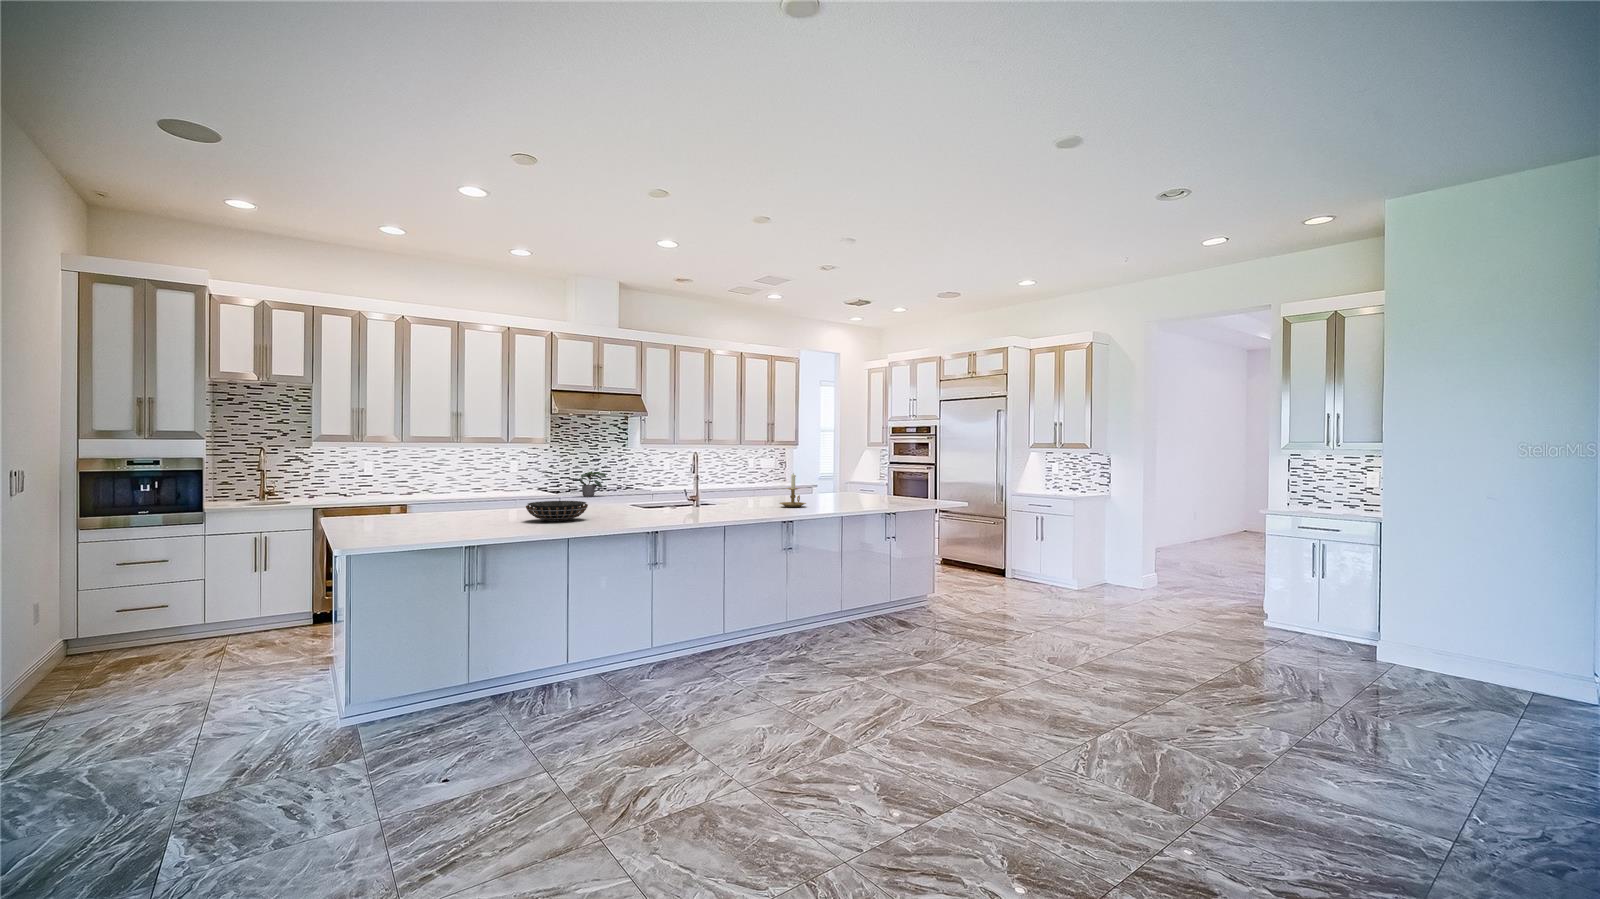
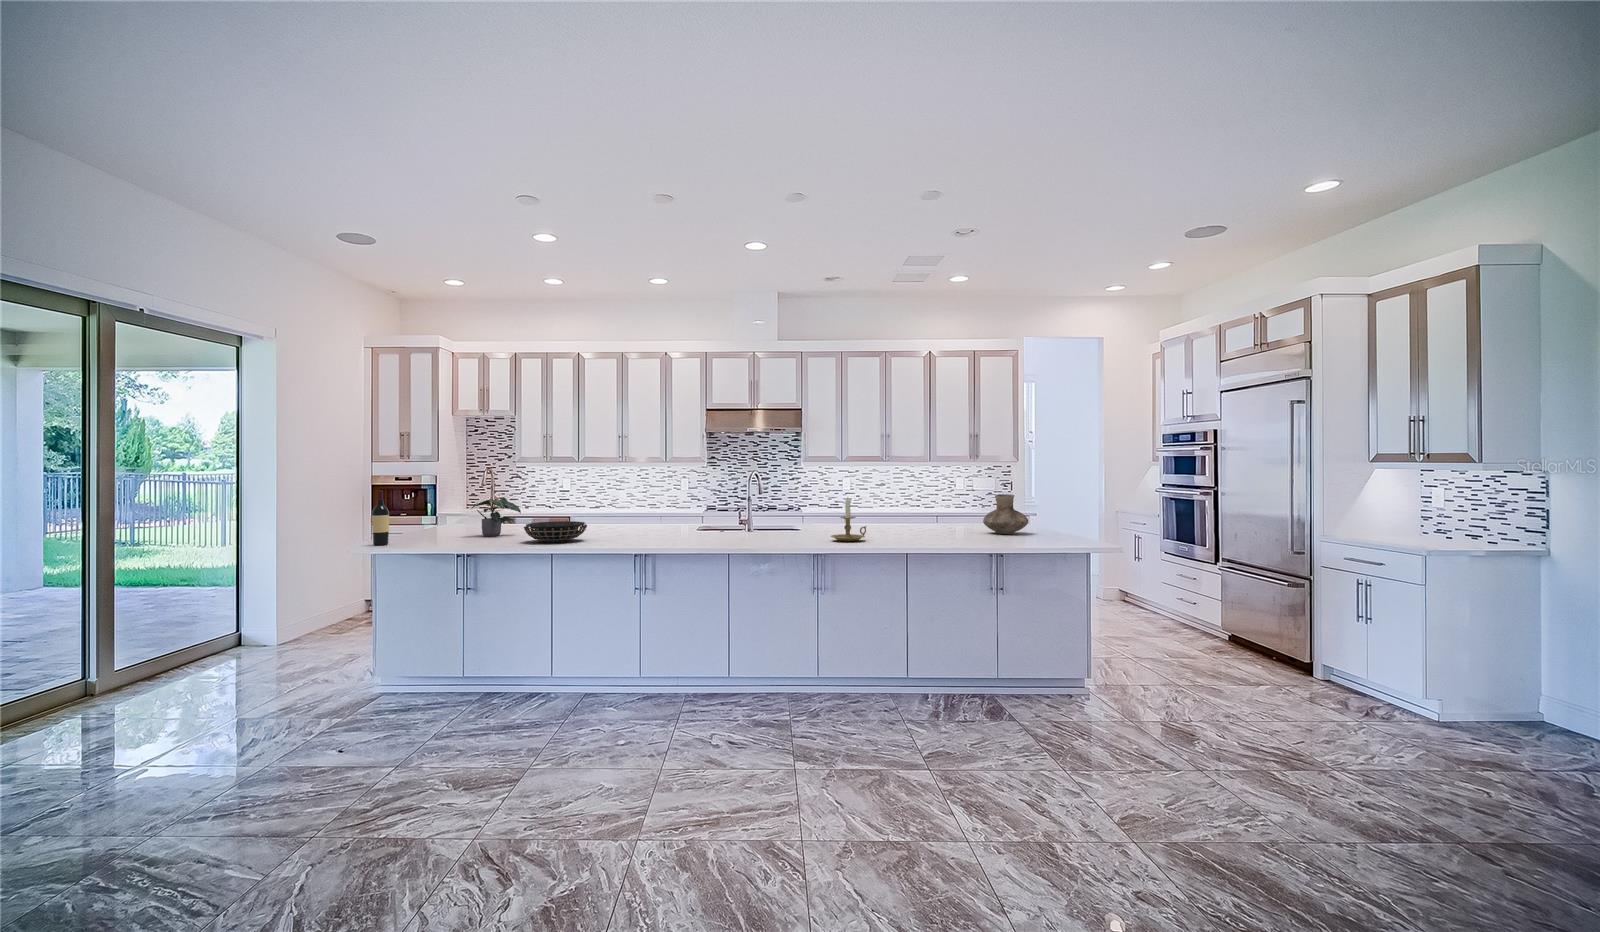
vase: none [844,470,876,498] -> present [983,494,1028,534]
potted plant: present [578,471,606,497] -> present [472,498,521,537]
wine bottle: none [368,472,387,535] -> present [372,490,389,545]

